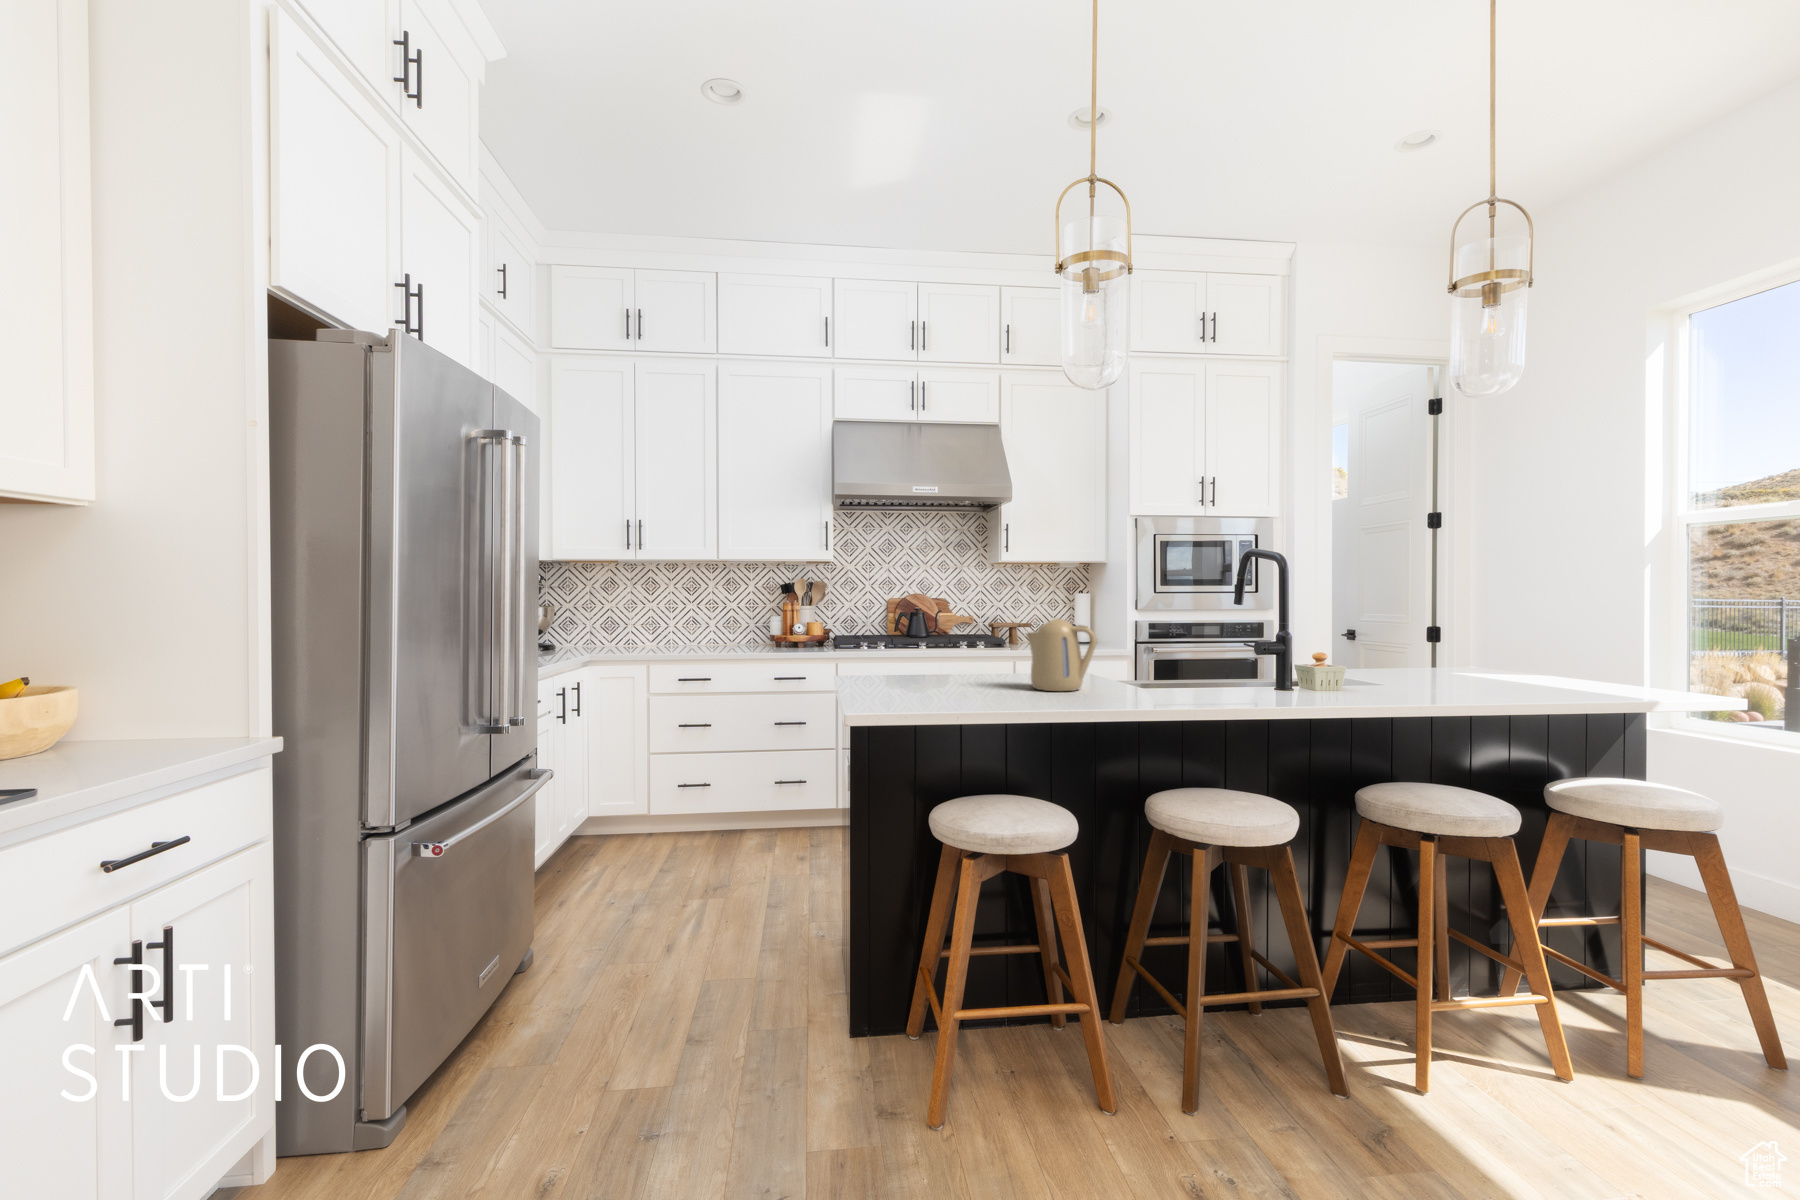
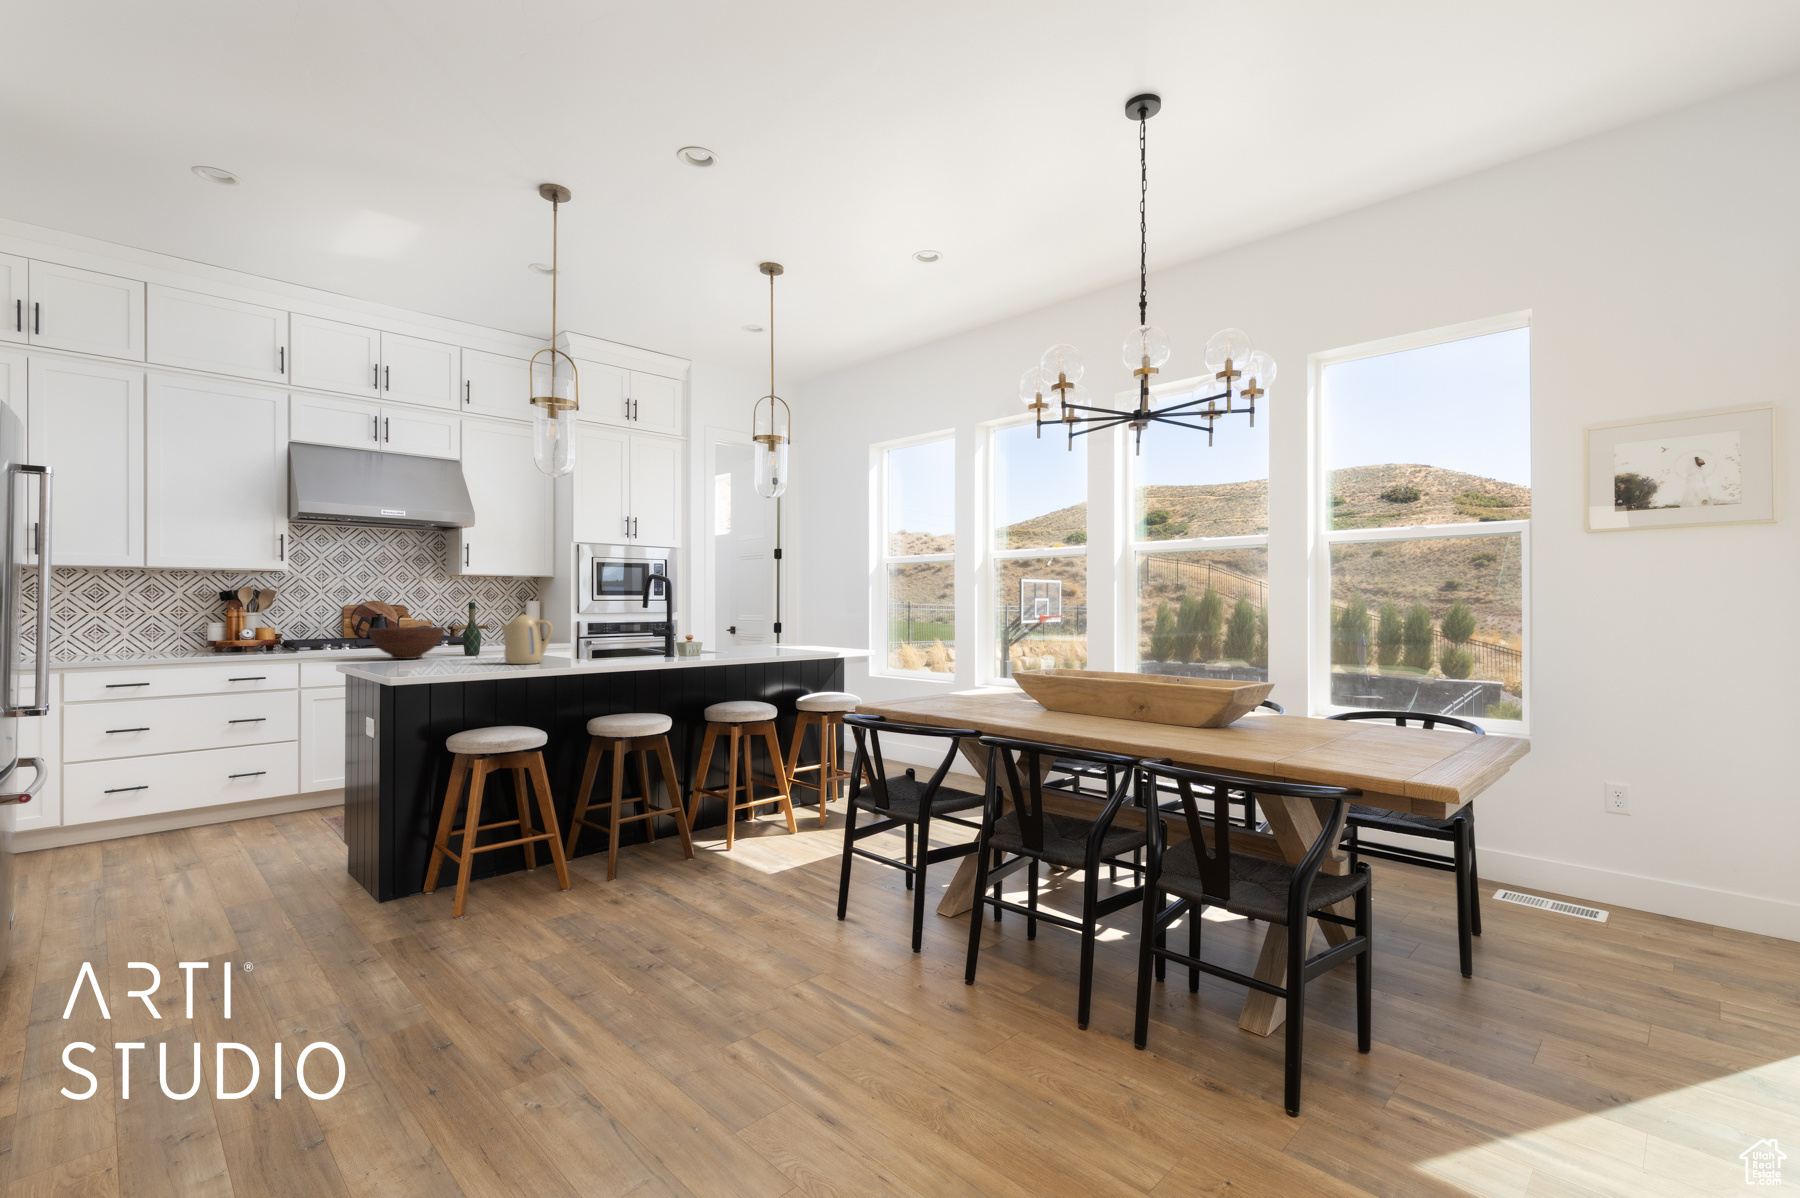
wine bottle: none [994,597,1016,664] -> present [463,602,481,655]
fruit bowl: none [890,627,971,668] -> present [368,627,444,659]

